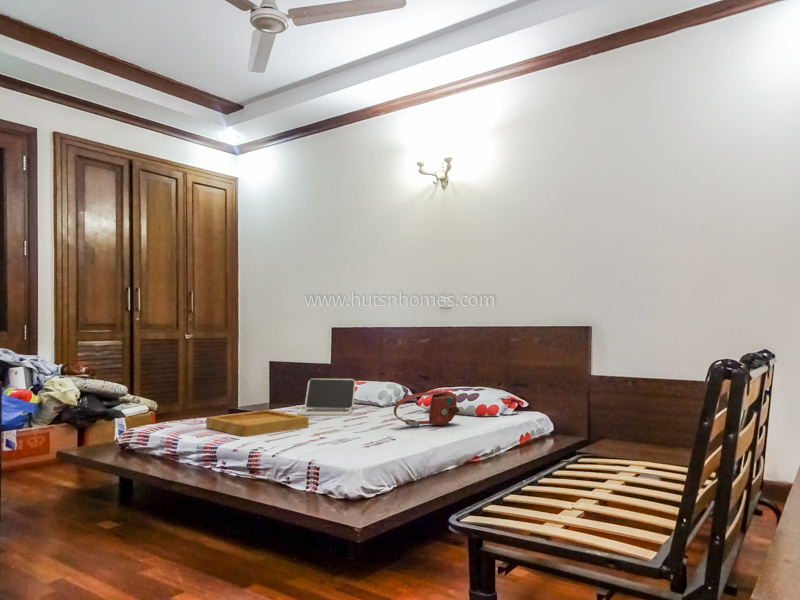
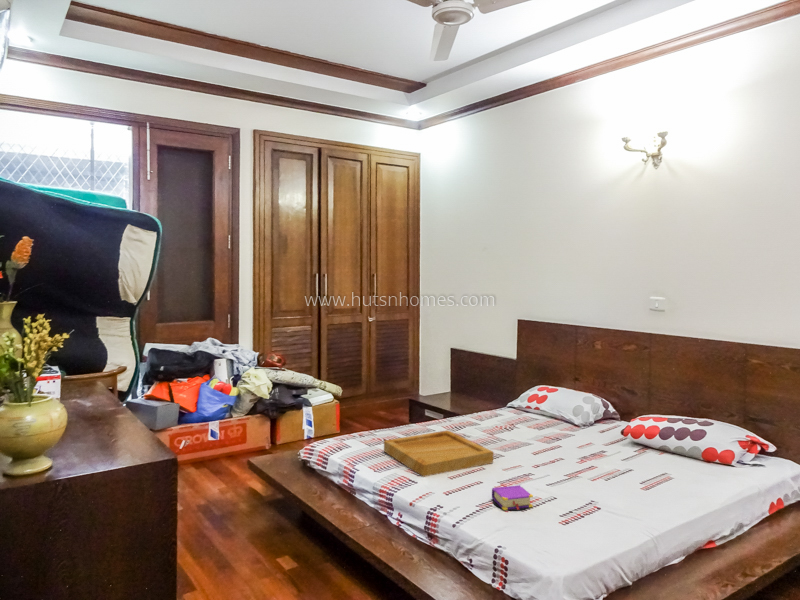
laptop: present [298,379,355,416] -> none [480,387,546,440]
handbag: present [394,390,460,427] -> none [597,435,685,480]
book: none [294,429,353,448] -> present [492,485,533,511]

